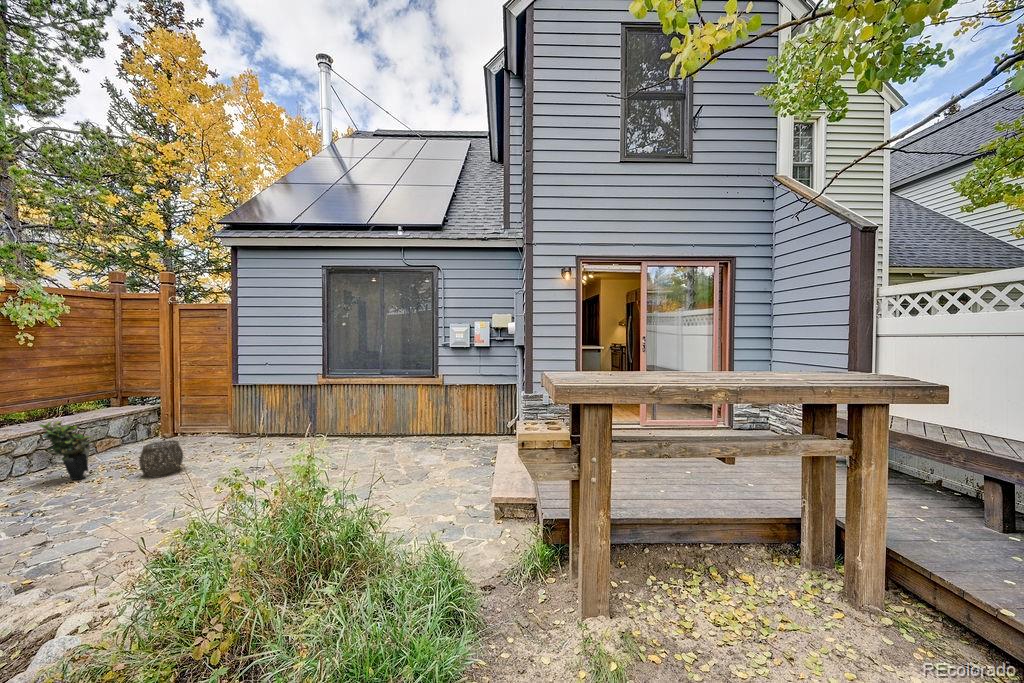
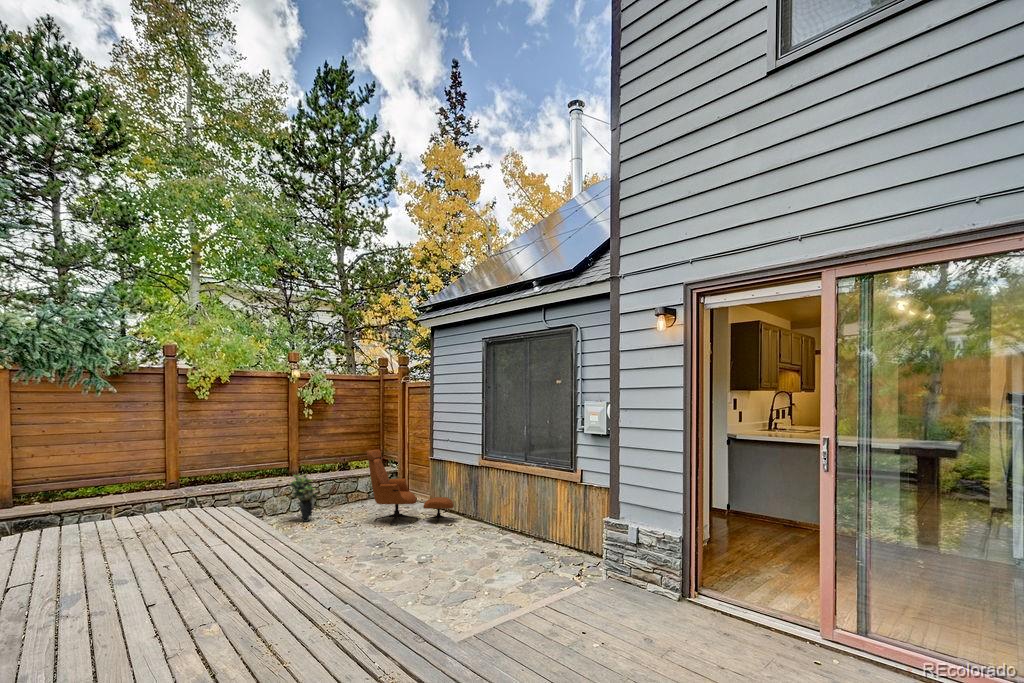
lounge chair: none [176,379,286,457] -> present [367,449,454,525]
woven basket: present [139,440,183,477] -> none [325,502,355,531]

